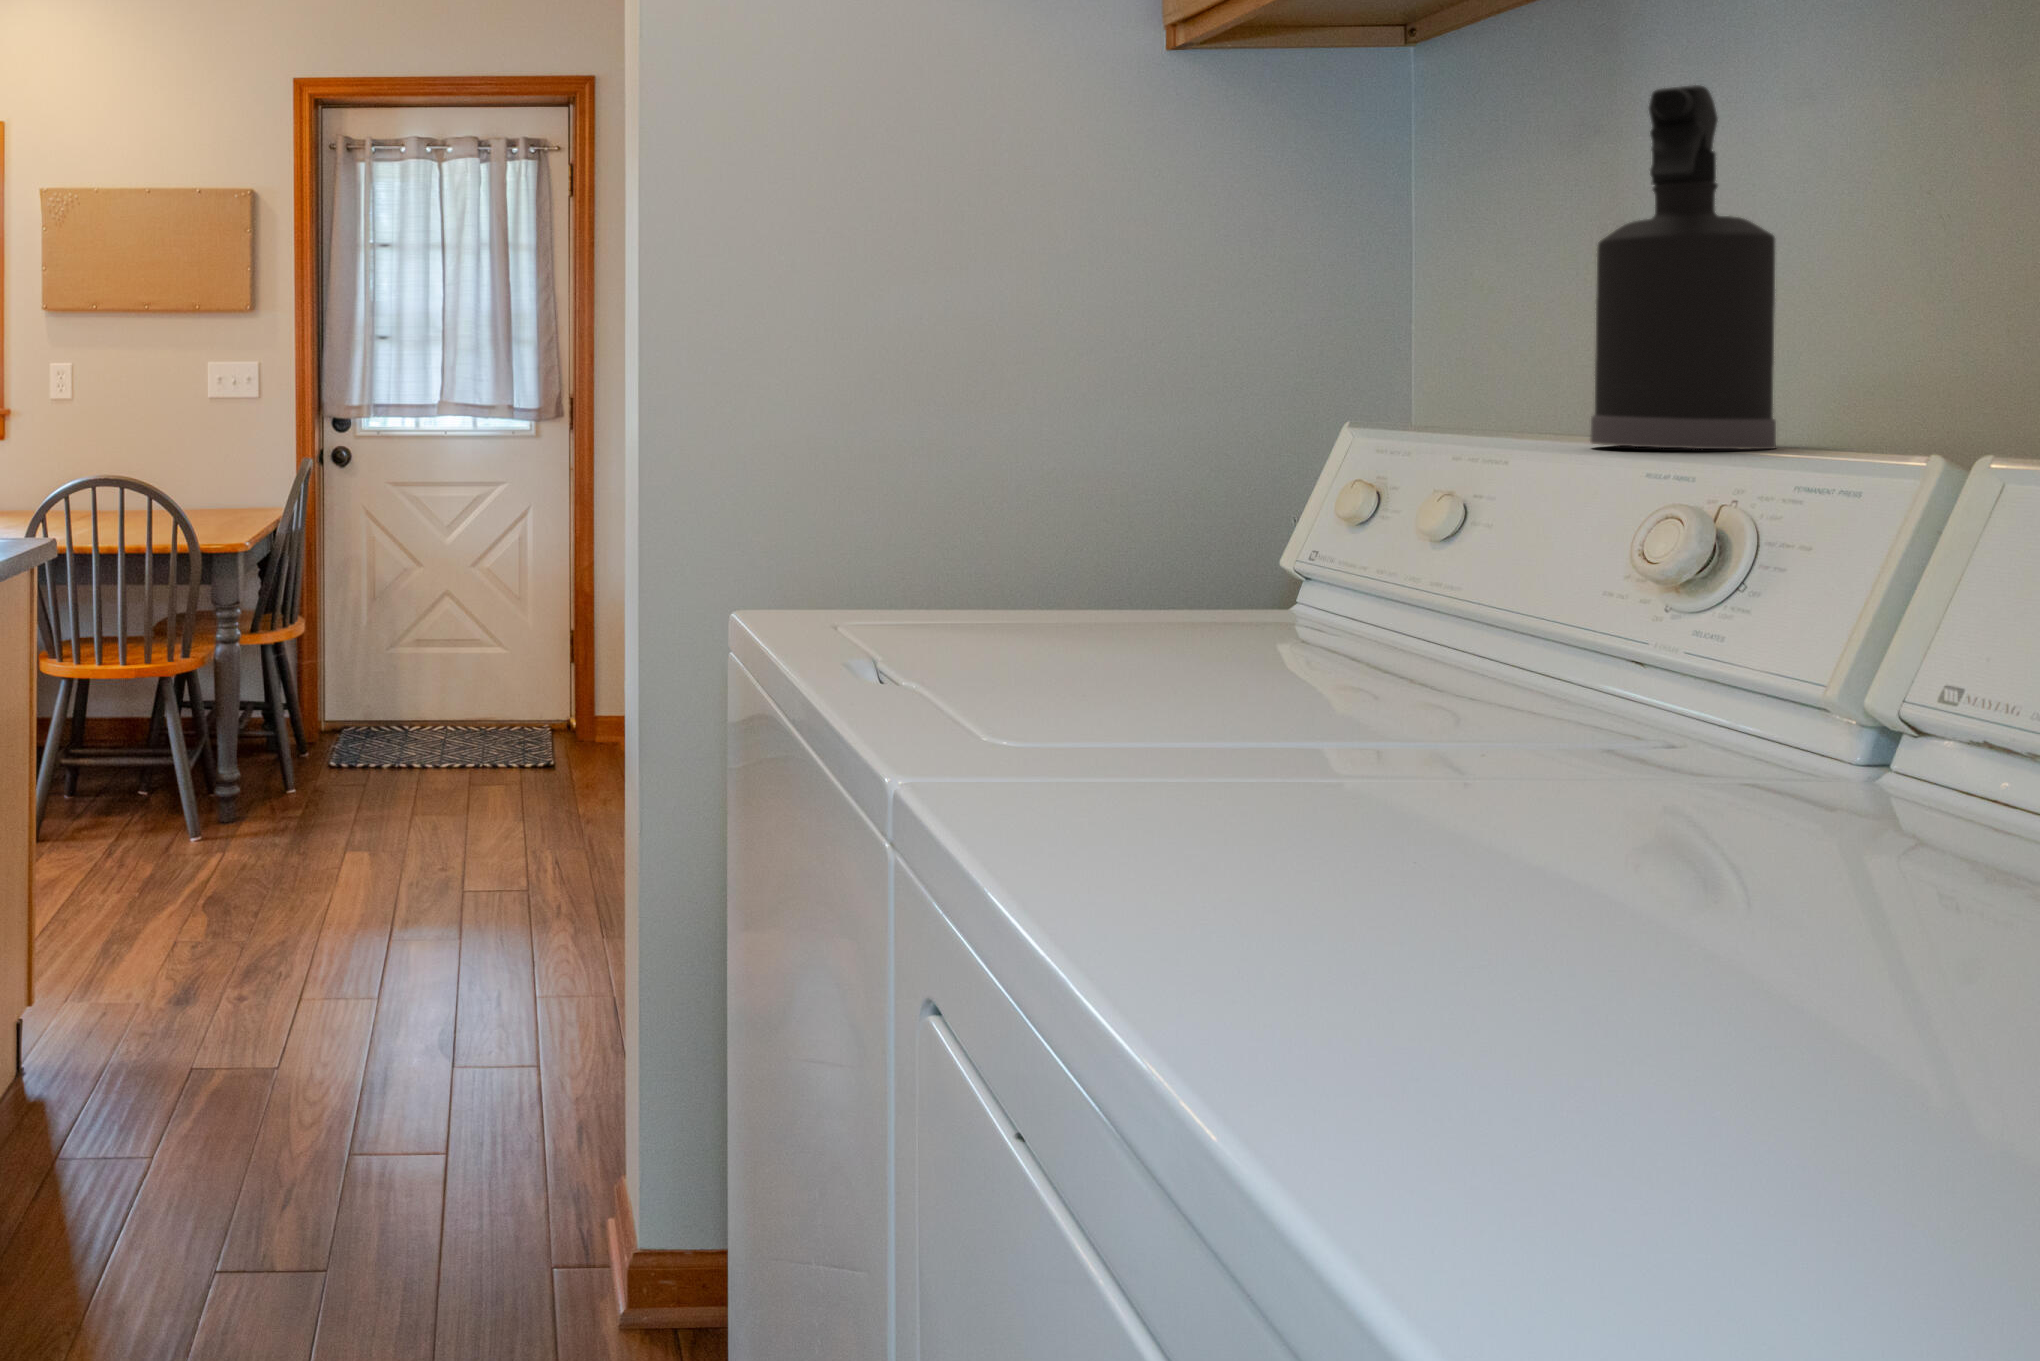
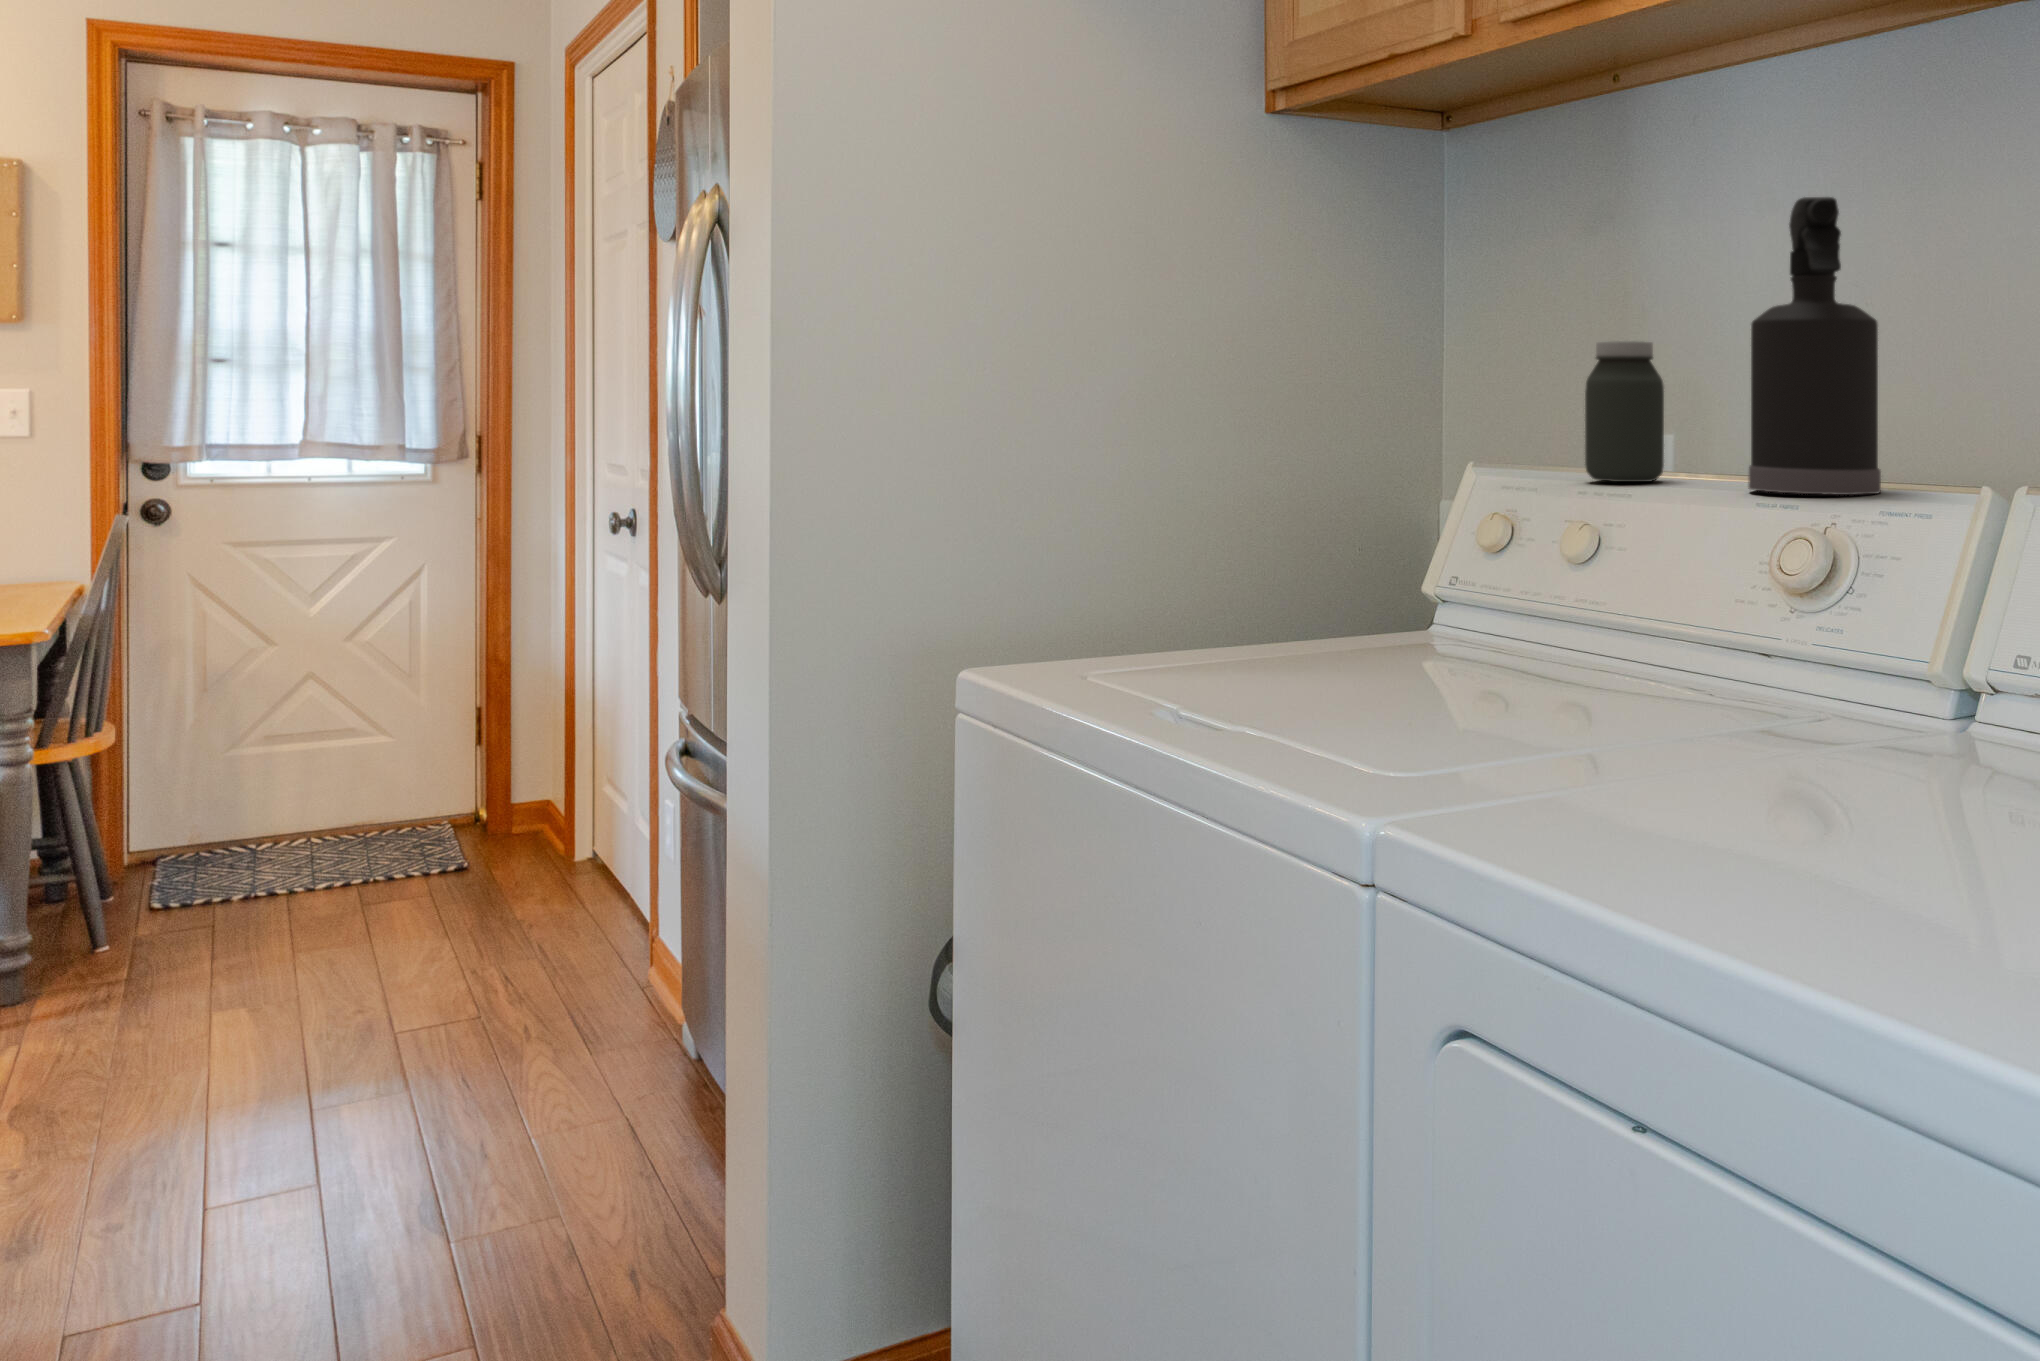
jar: none [1435,274,1538,437] -> present [1585,341,1664,482]

